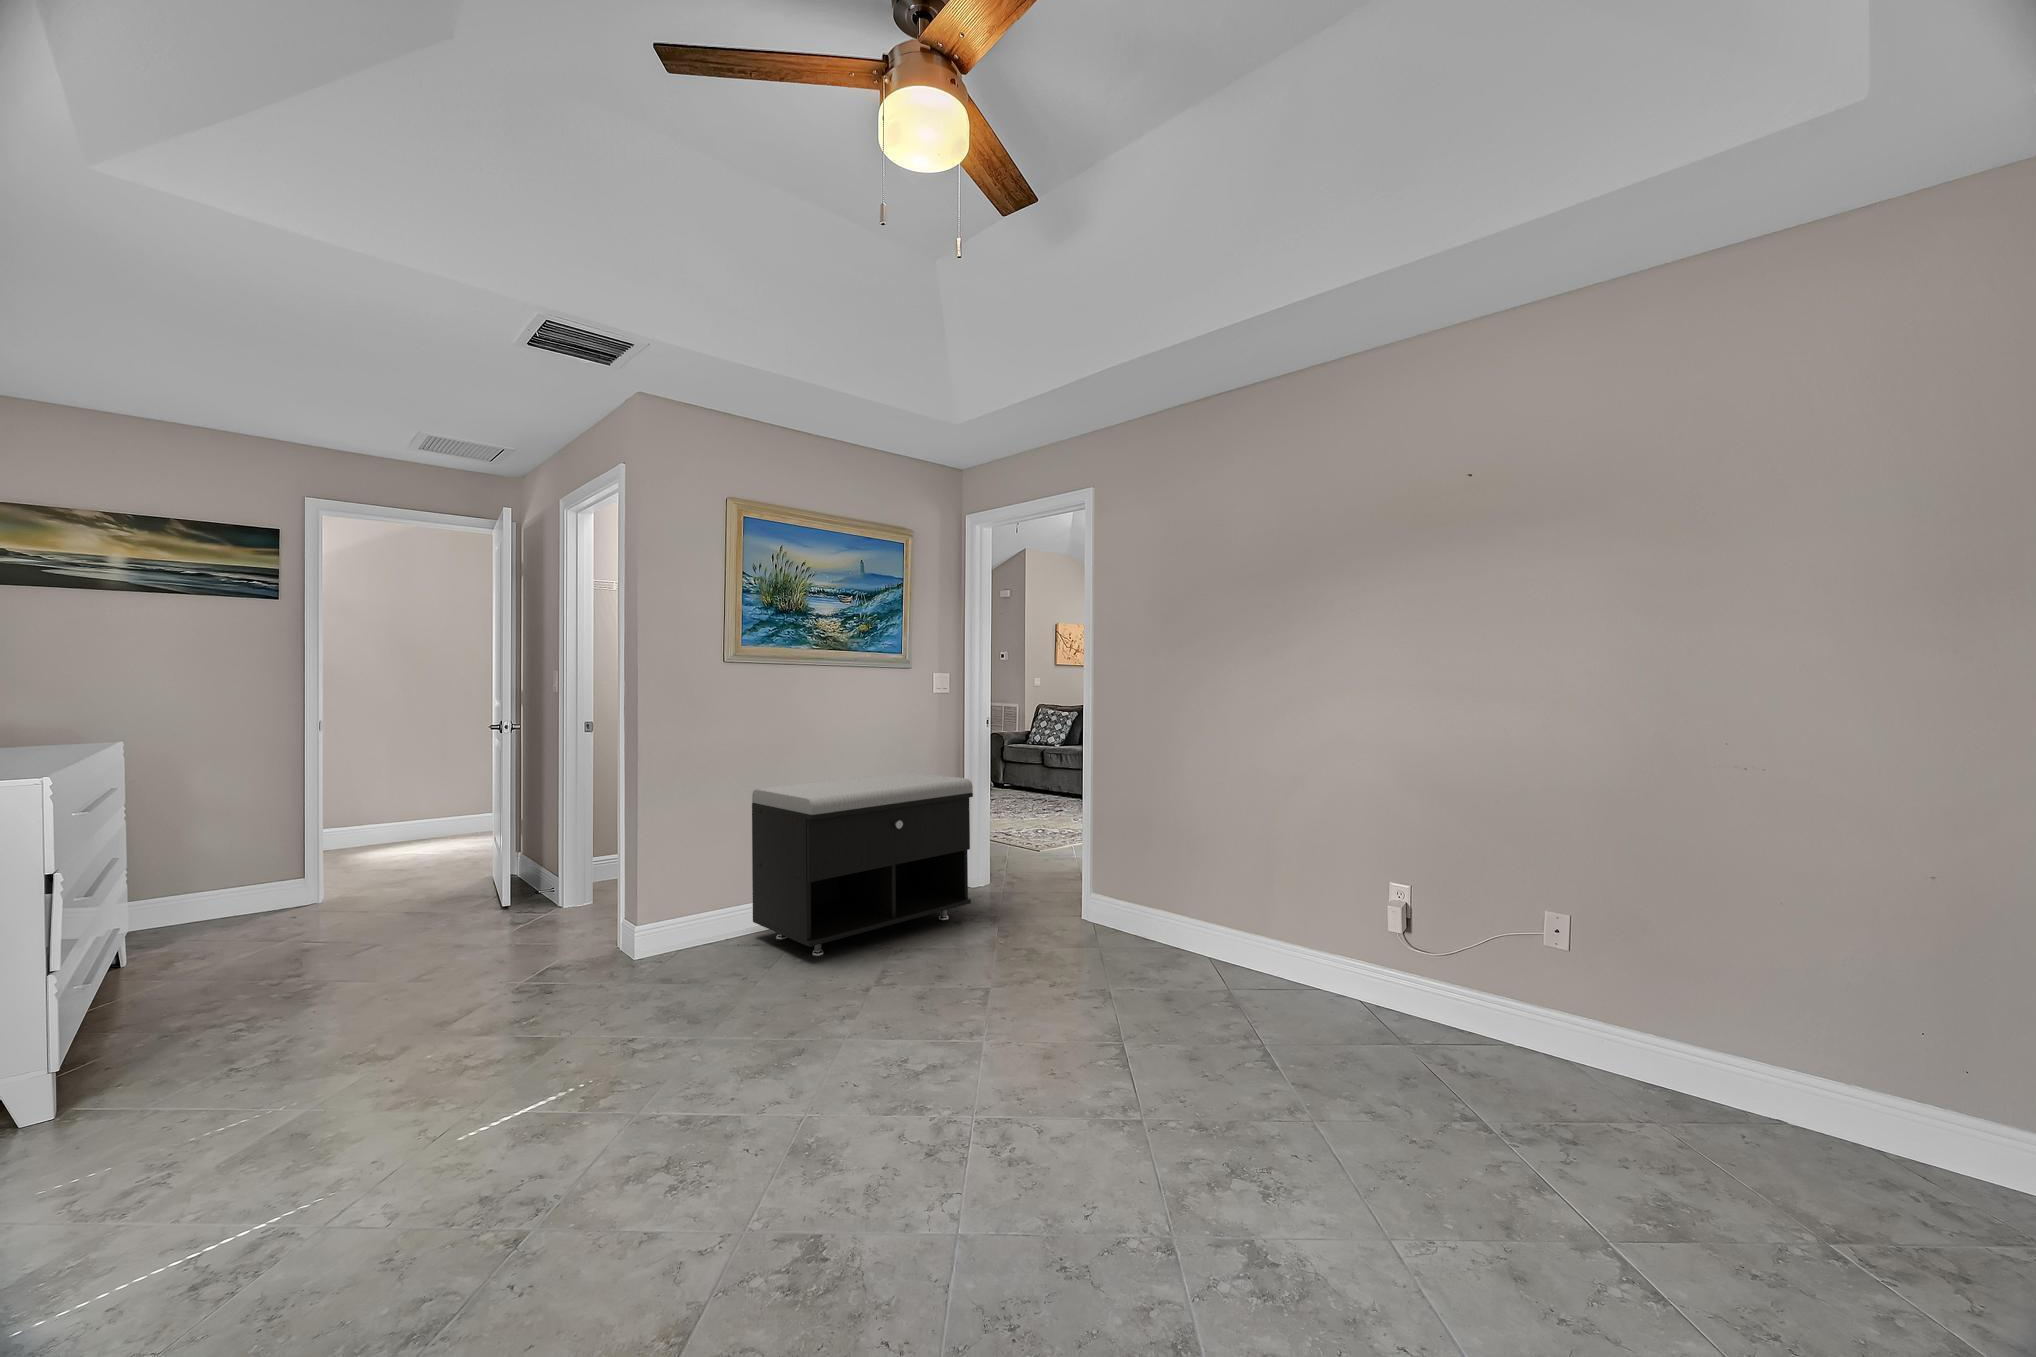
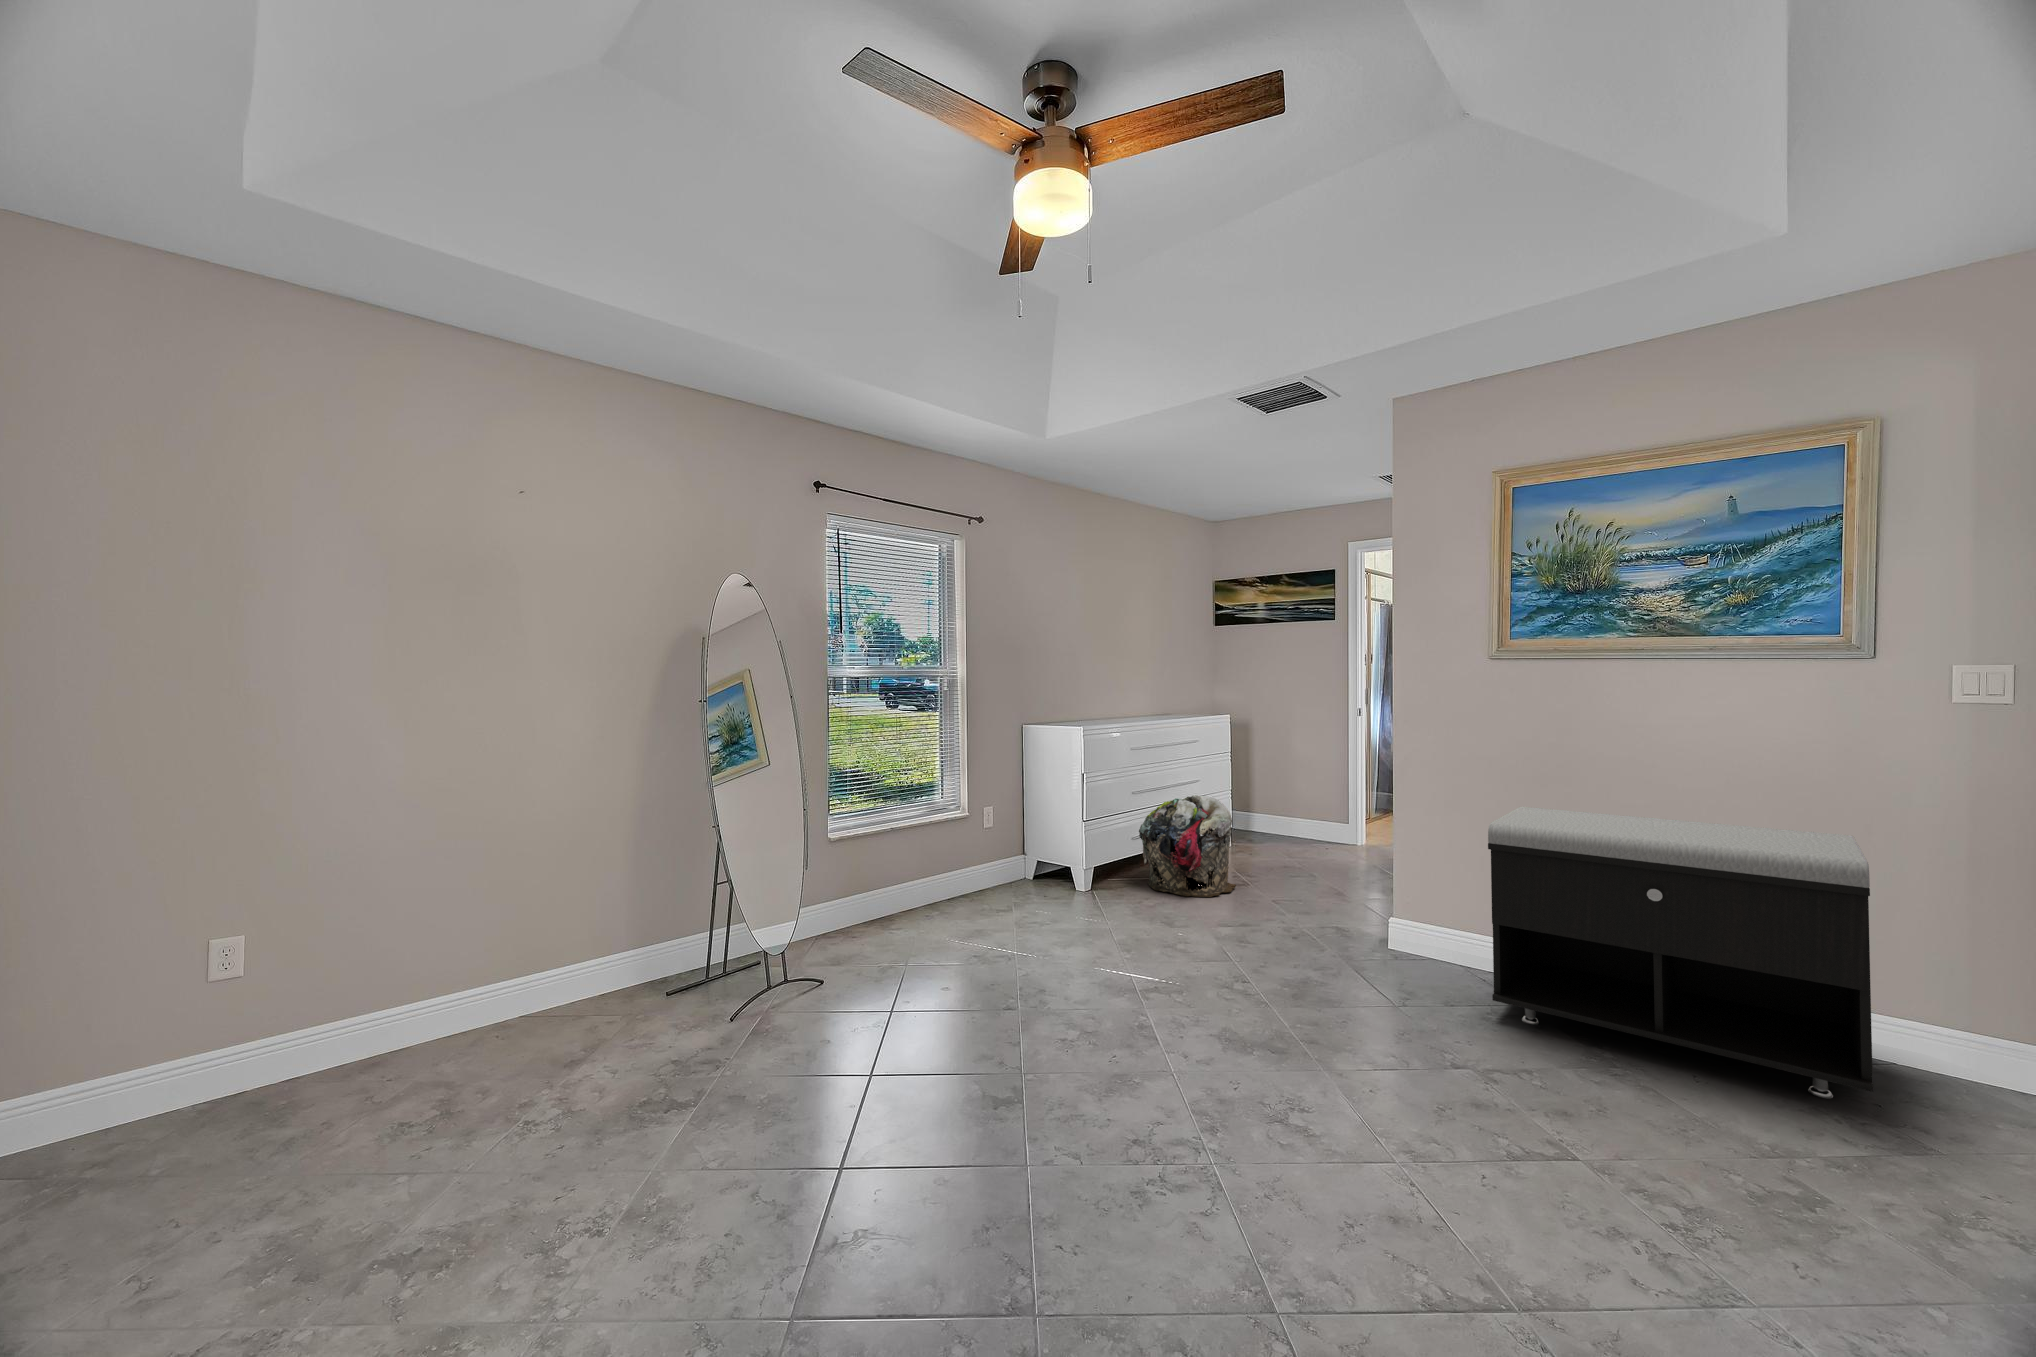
laundry basket: none [91,873,331,1063] -> present [1139,795,1236,897]

